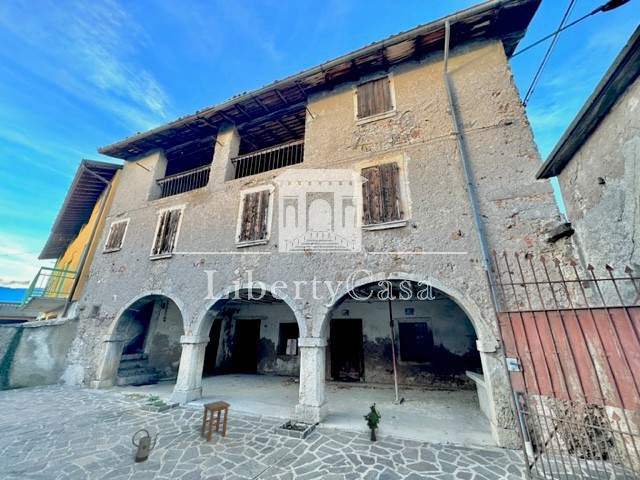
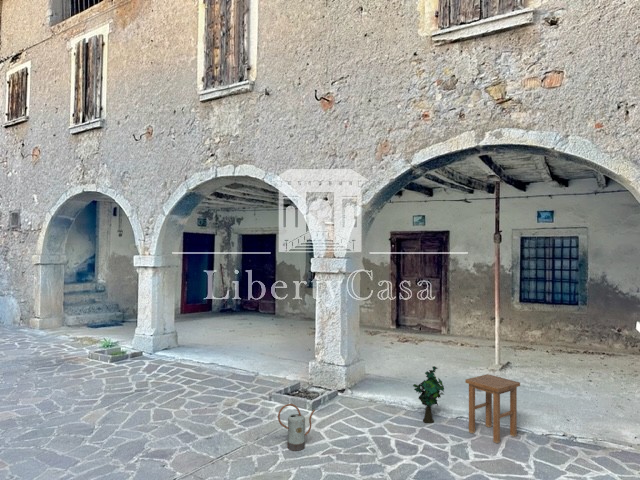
stool: present [201,401,230,442] -> present [465,374,520,443]
watering can: present [132,429,159,462] -> present [278,404,315,451]

